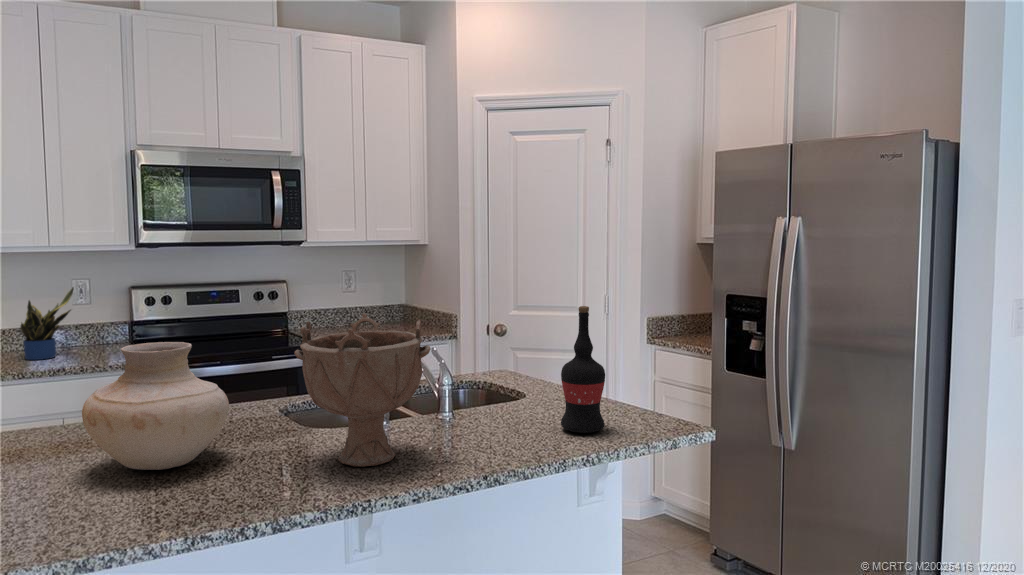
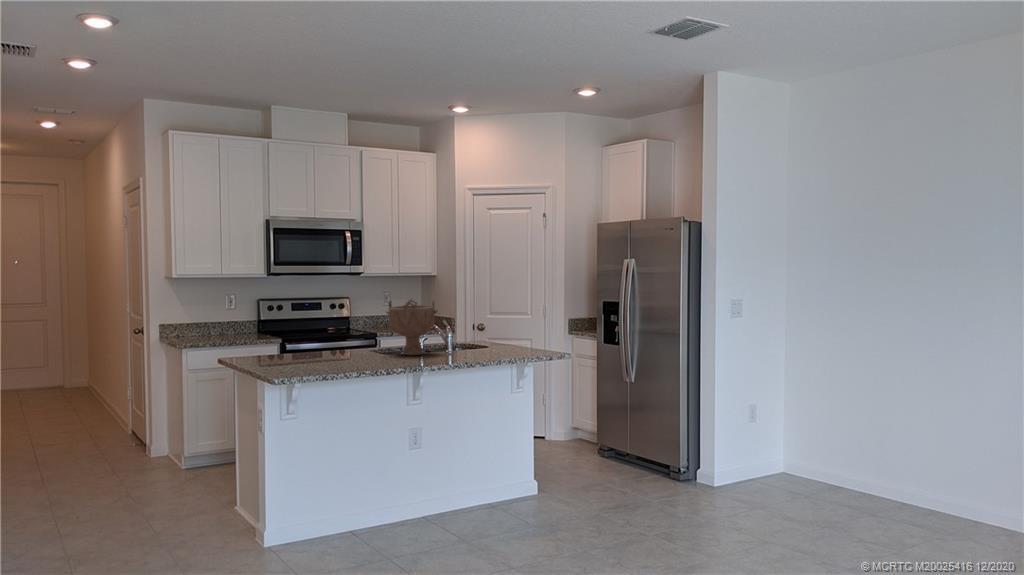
potted plant: present [20,288,74,360] -> none [209,297,237,338]
wine bottle: present [561,306,605,433] -> none [493,297,512,350]
vase: present [82,342,229,470] -> none [306,309,359,355]

